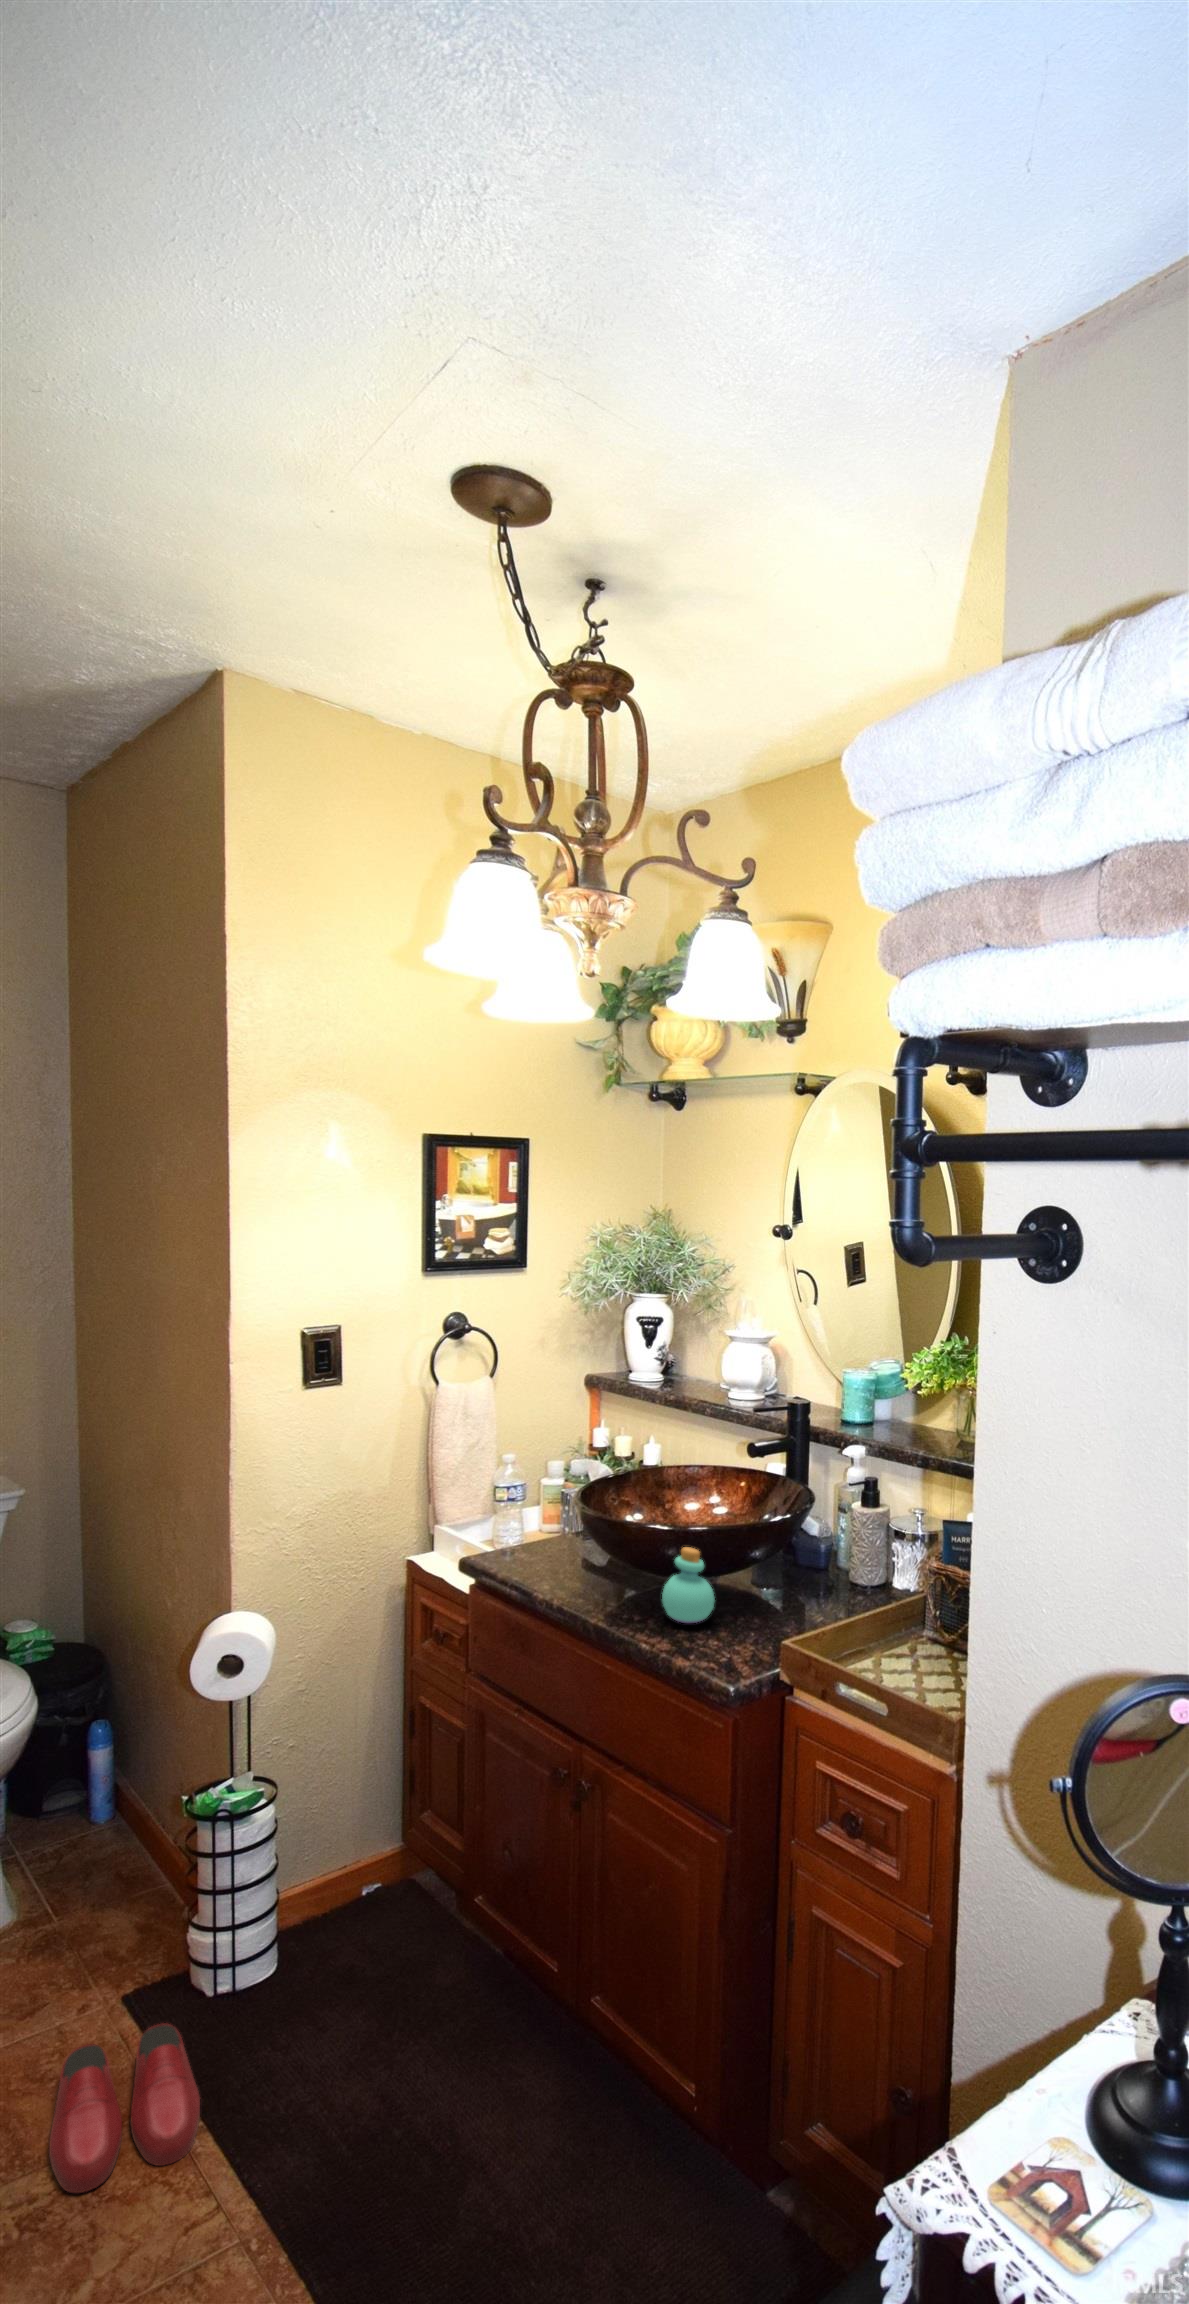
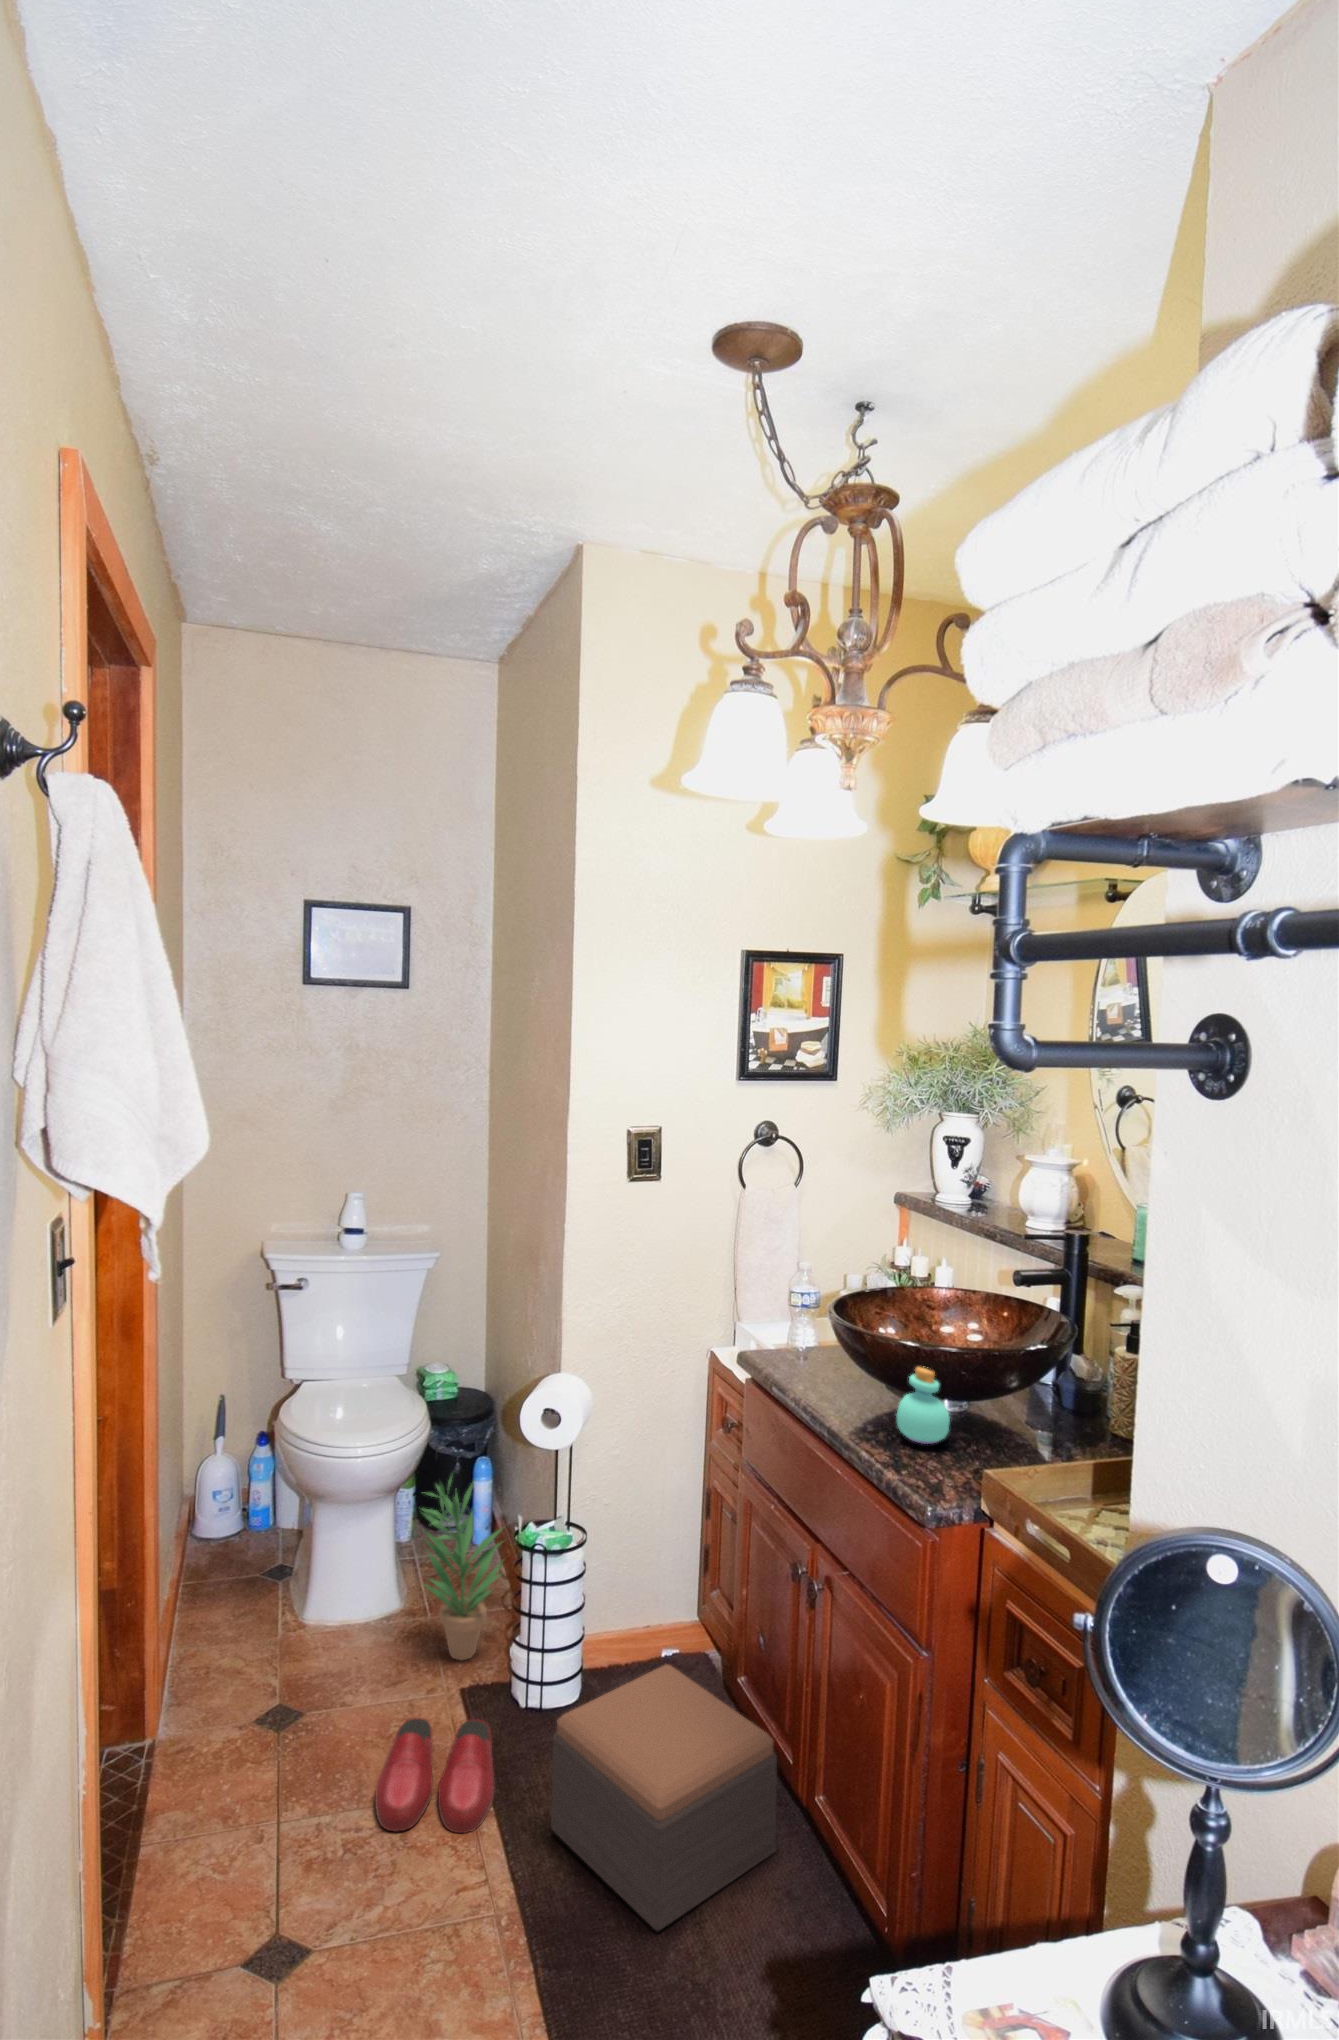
potted plant: none [54,1746,169,1961] -> present [422,1477,502,1660]
footstool: none [279,1902,523,2191] -> present [551,1665,777,1931]

